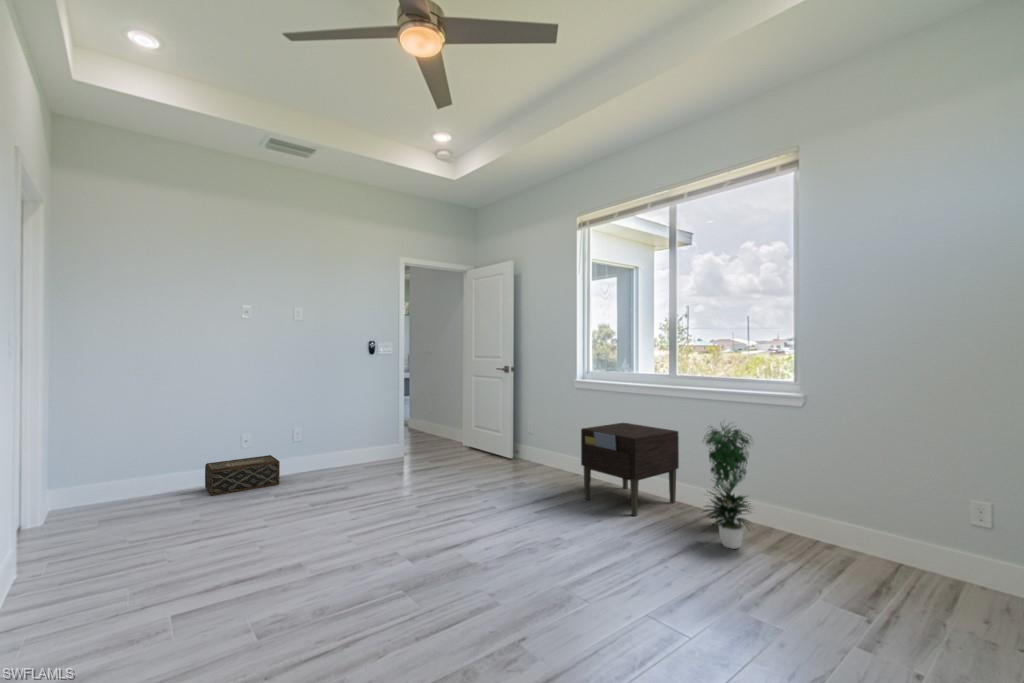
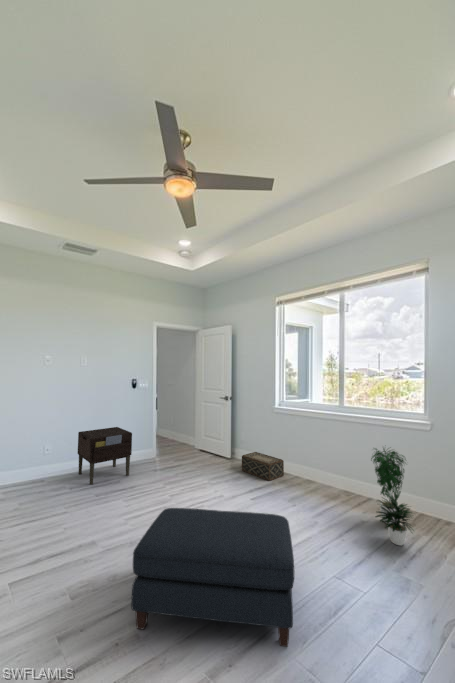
nightstand: present [581,423,679,516] -> present [78,427,132,485]
woven basket: present [205,455,280,495] -> present [242,452,284,481]
ottoman: none [364,489,573,636] -> present [131,508,294,647]

